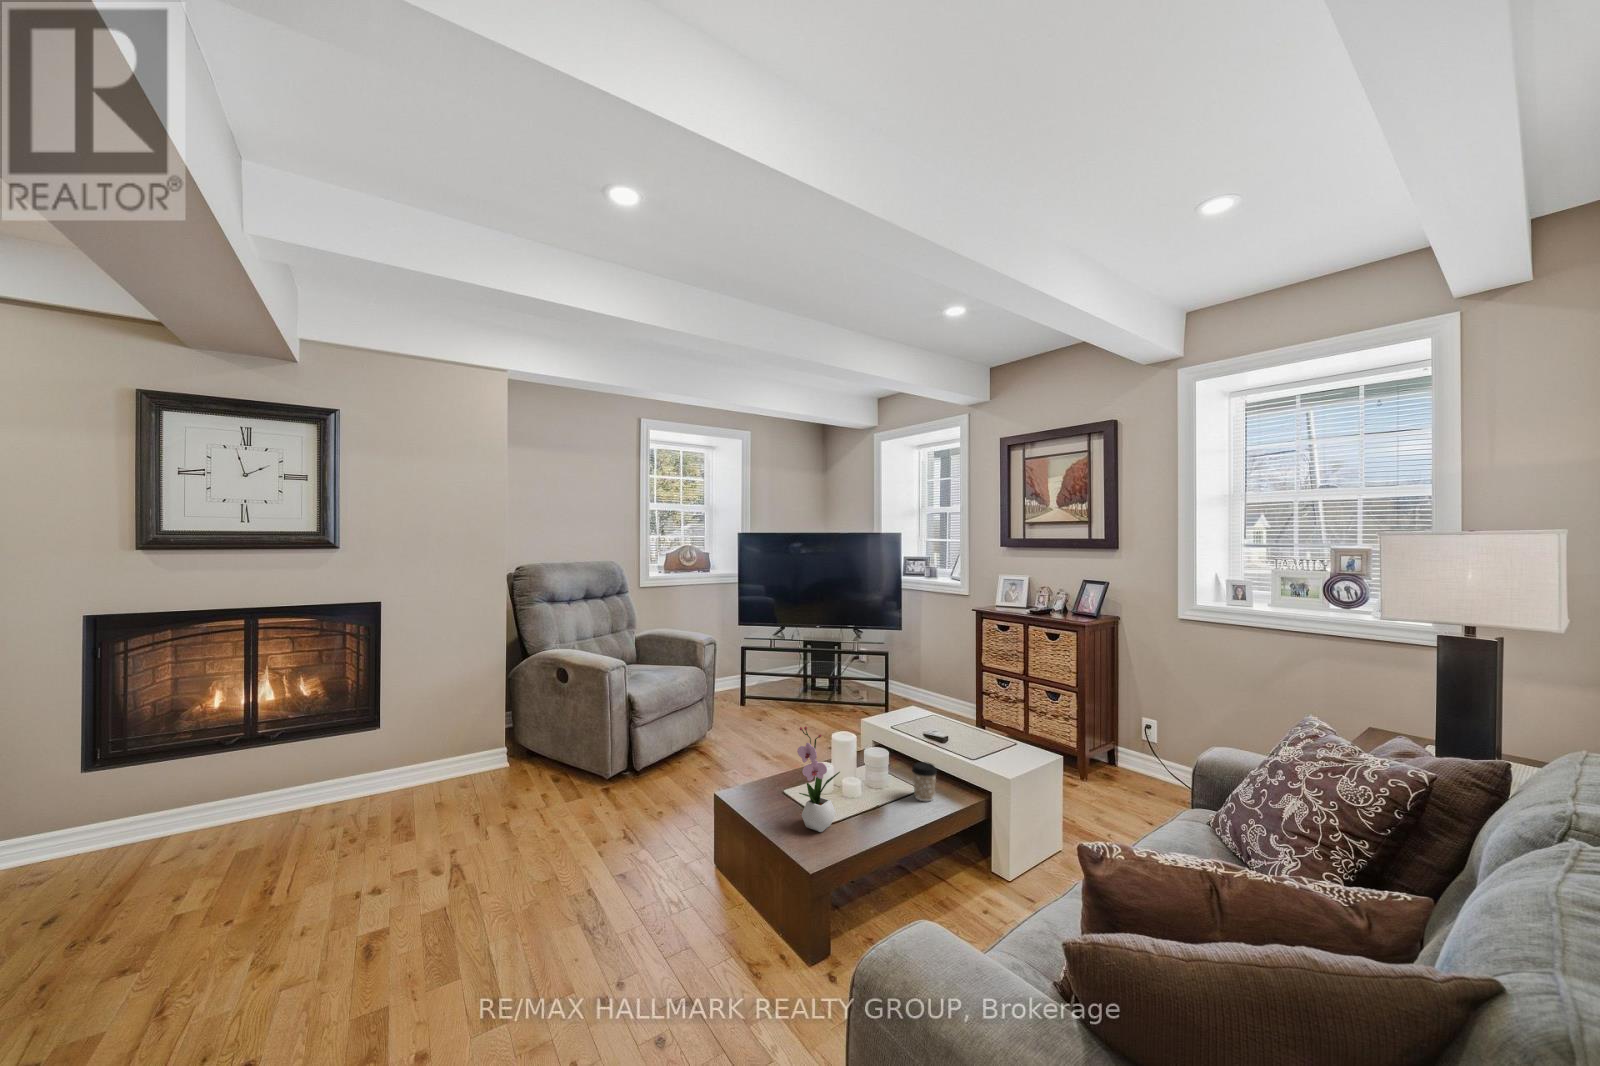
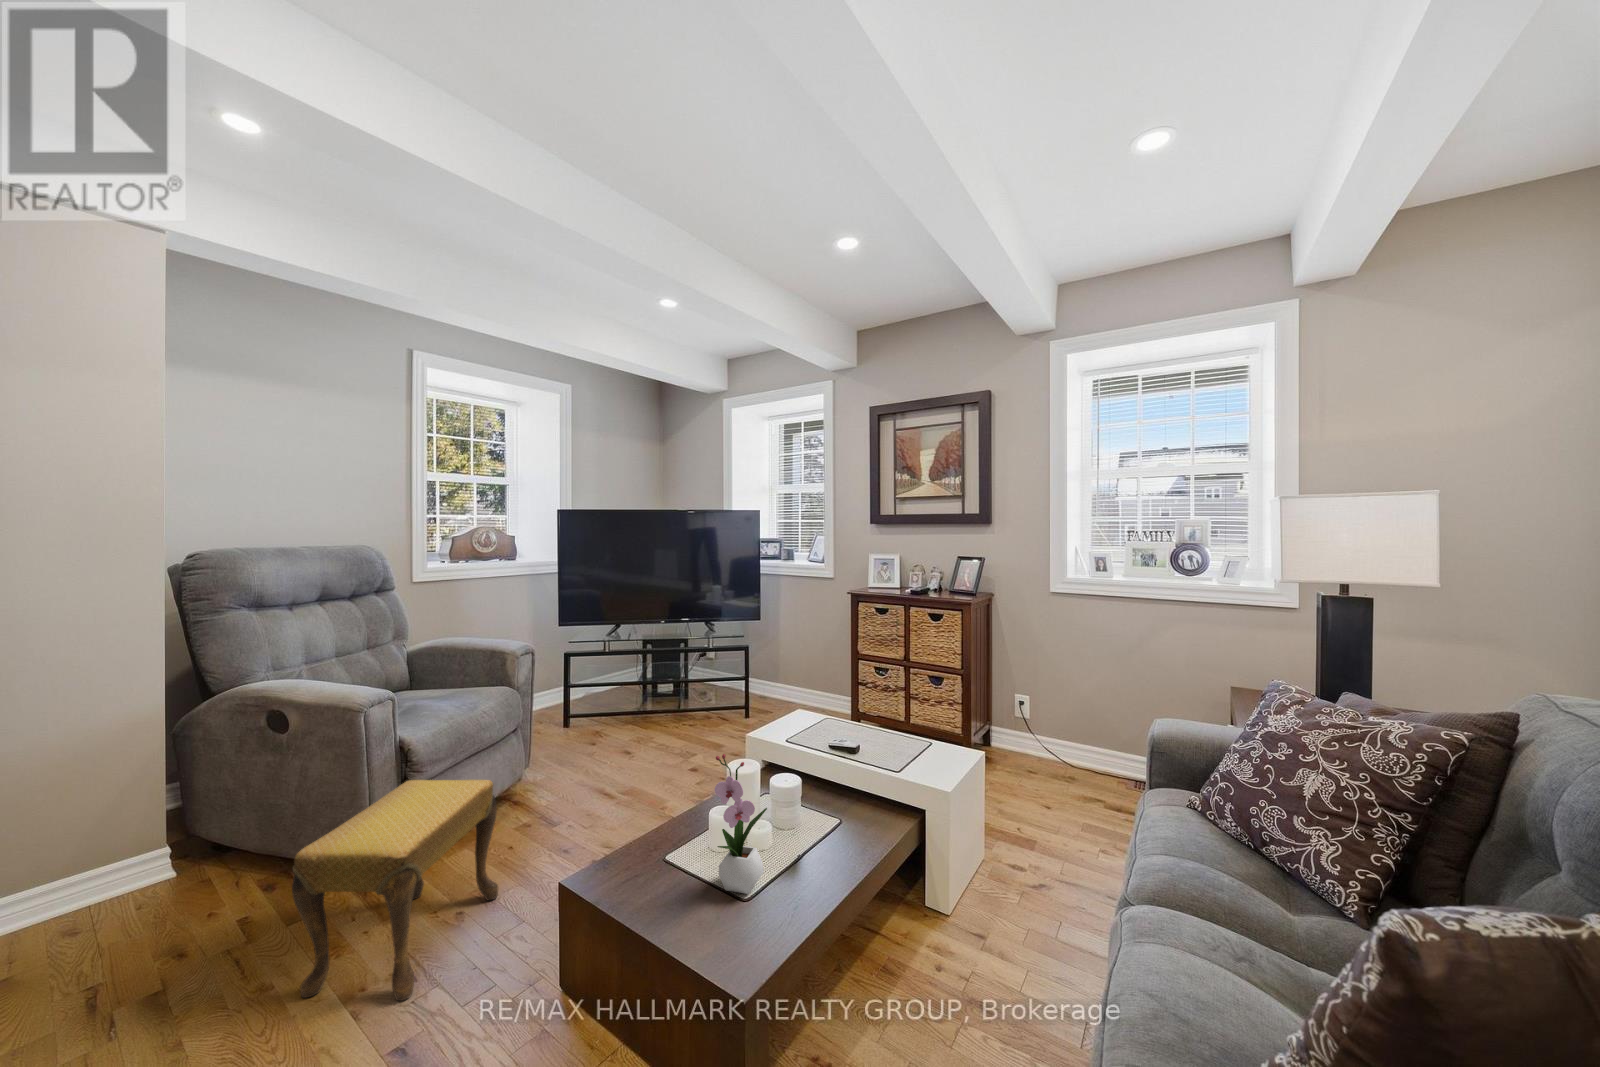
footstool: none [549,726,674,866] -> present [292,780,498,1001]
coffee cup: present [912,762,937,801] -> none [840,777,871,826]

